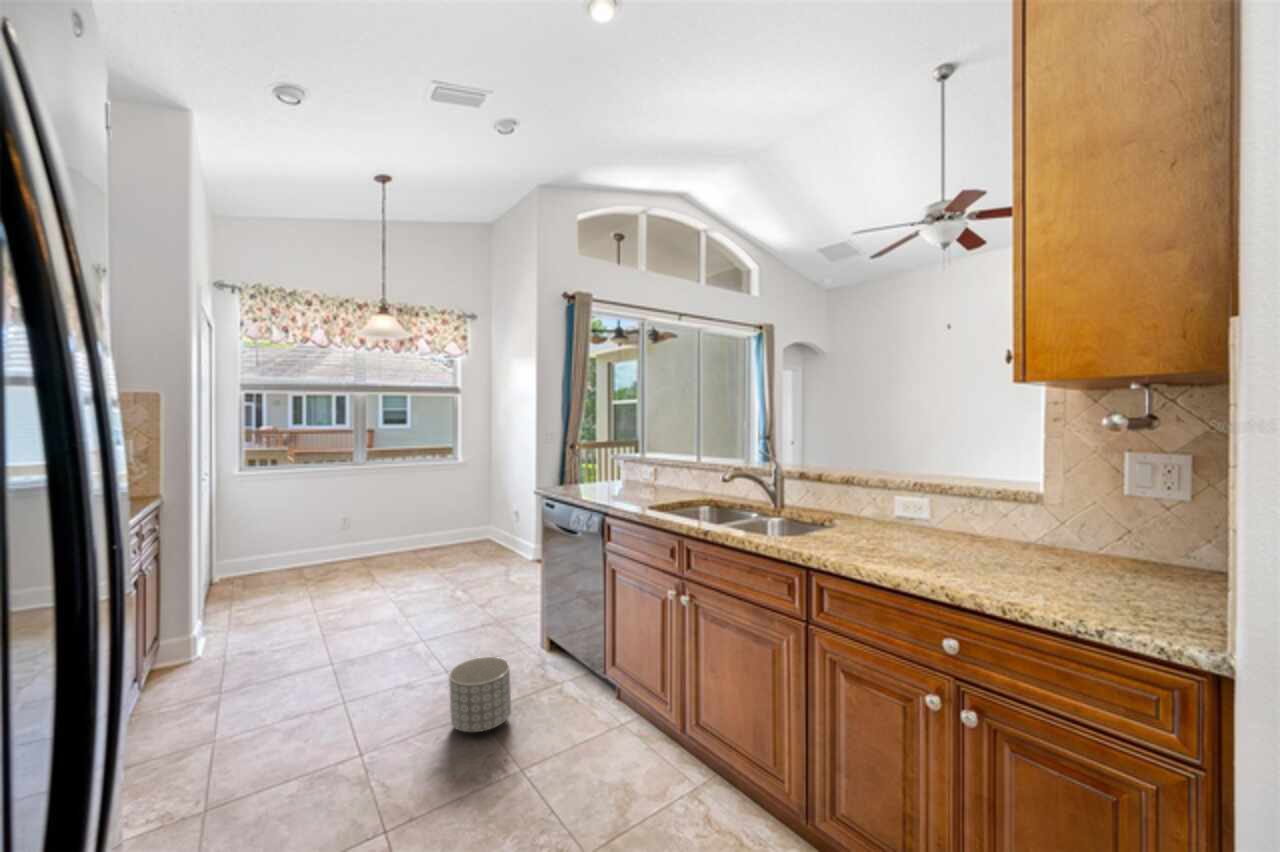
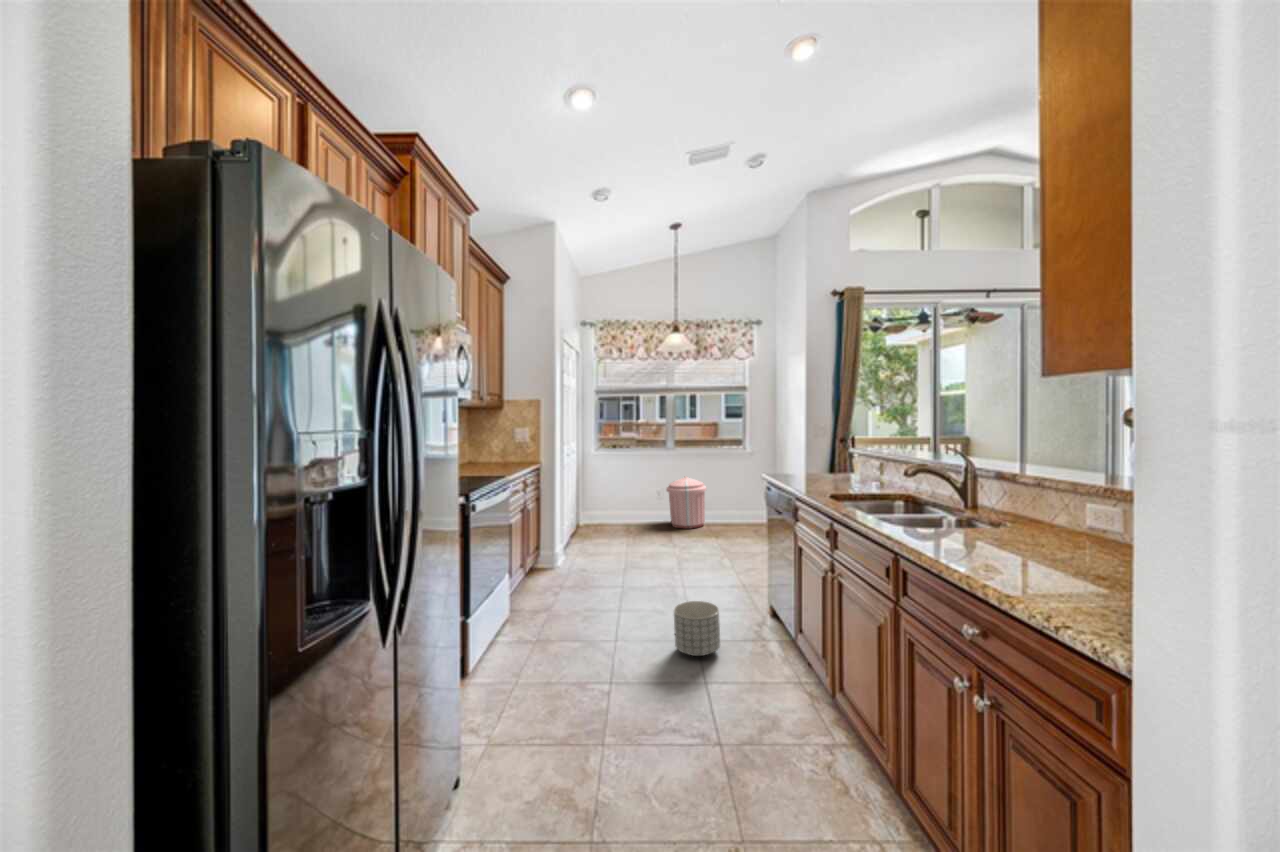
trash can: none [357,499,412,567] -> present [666,476,706,529]

